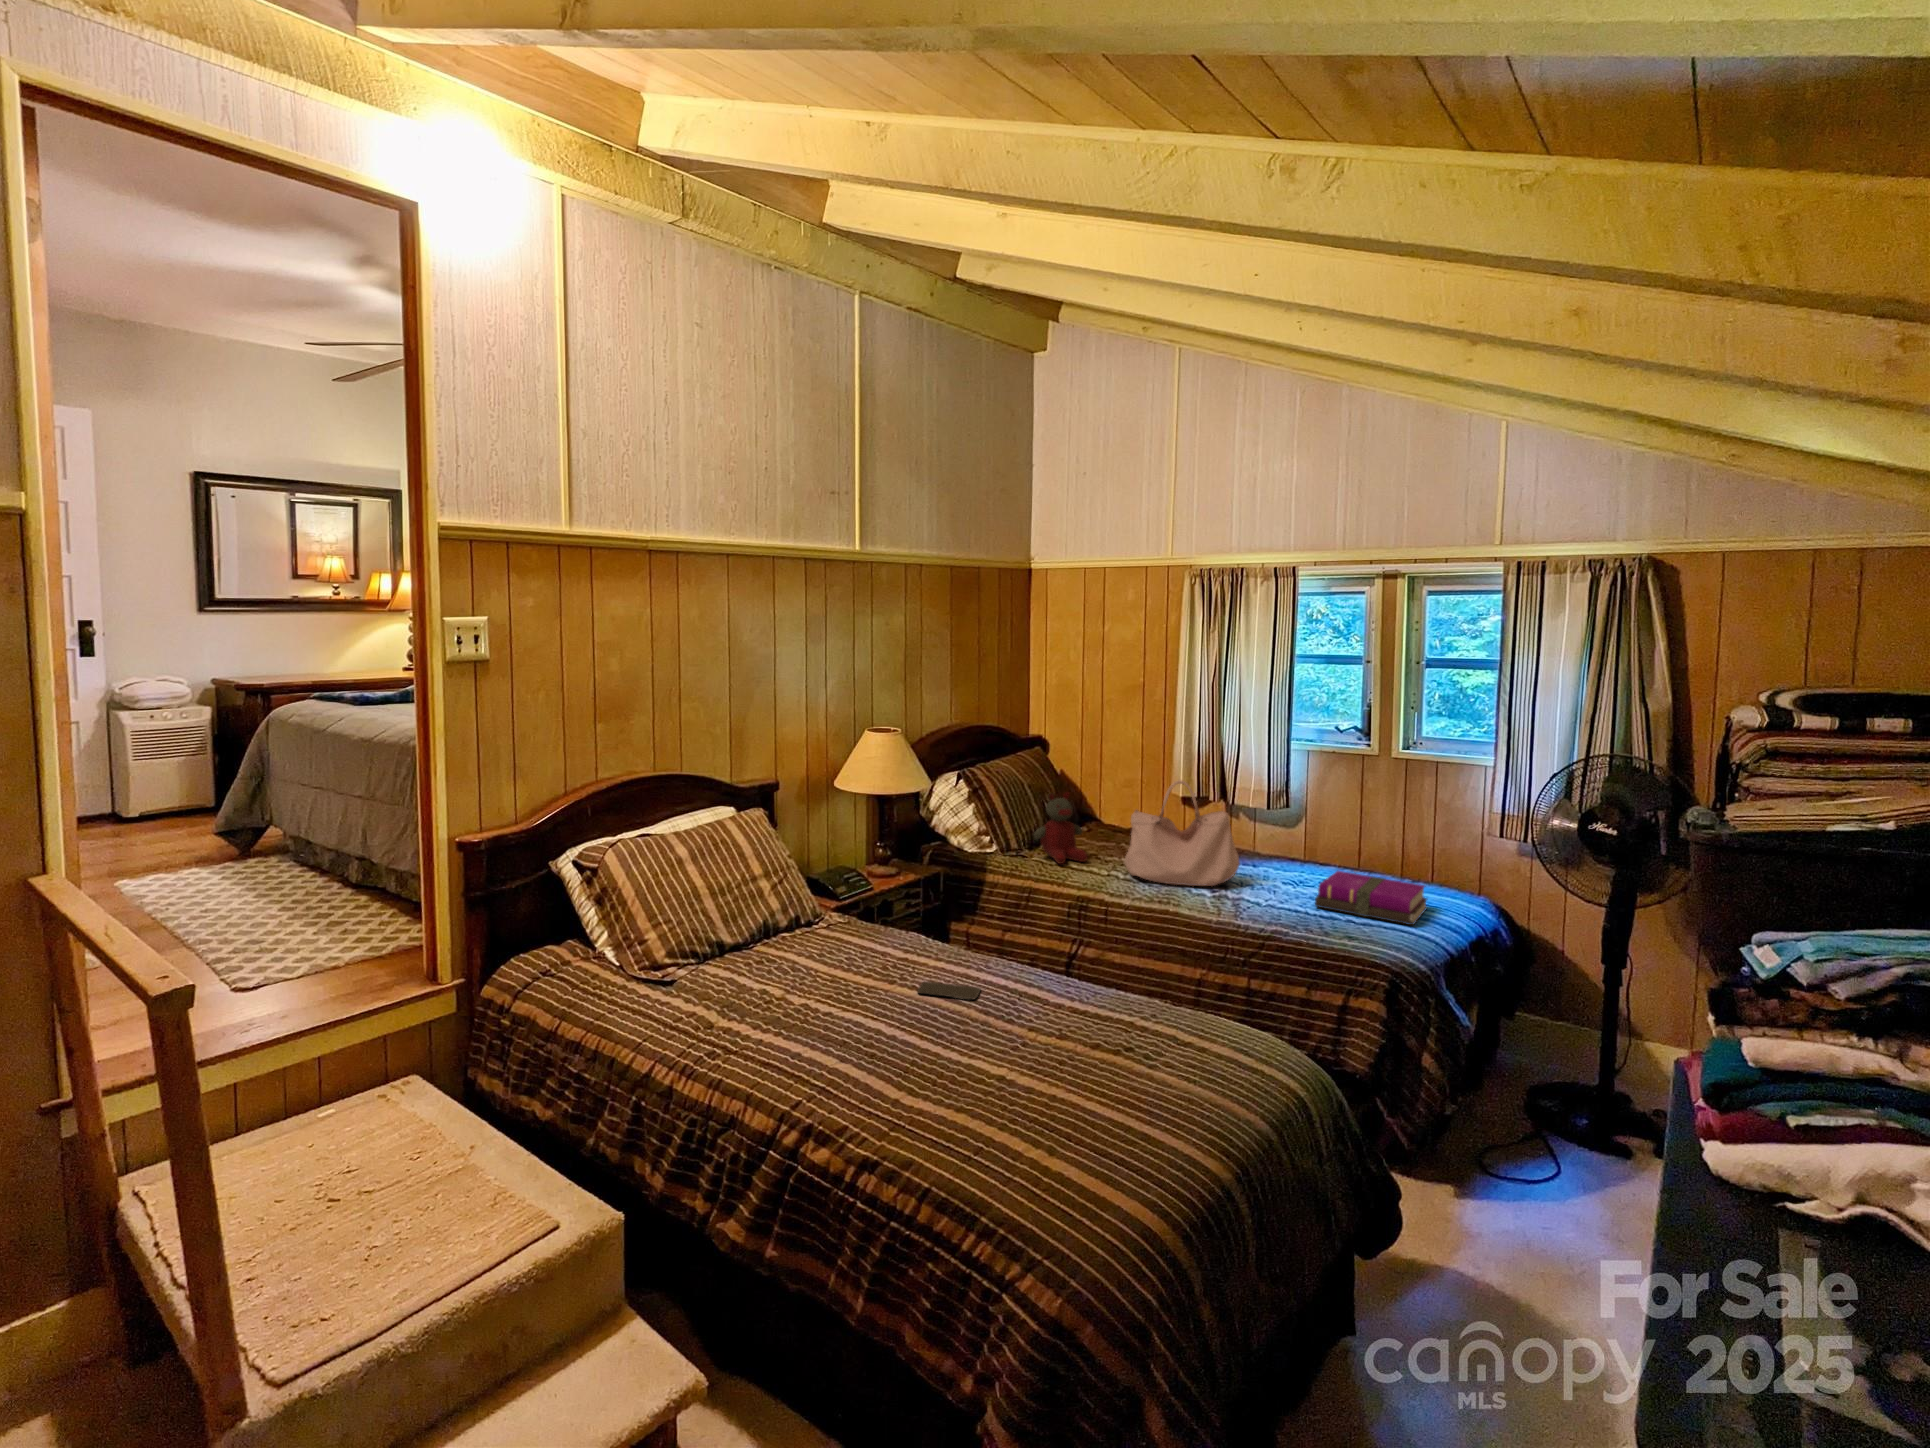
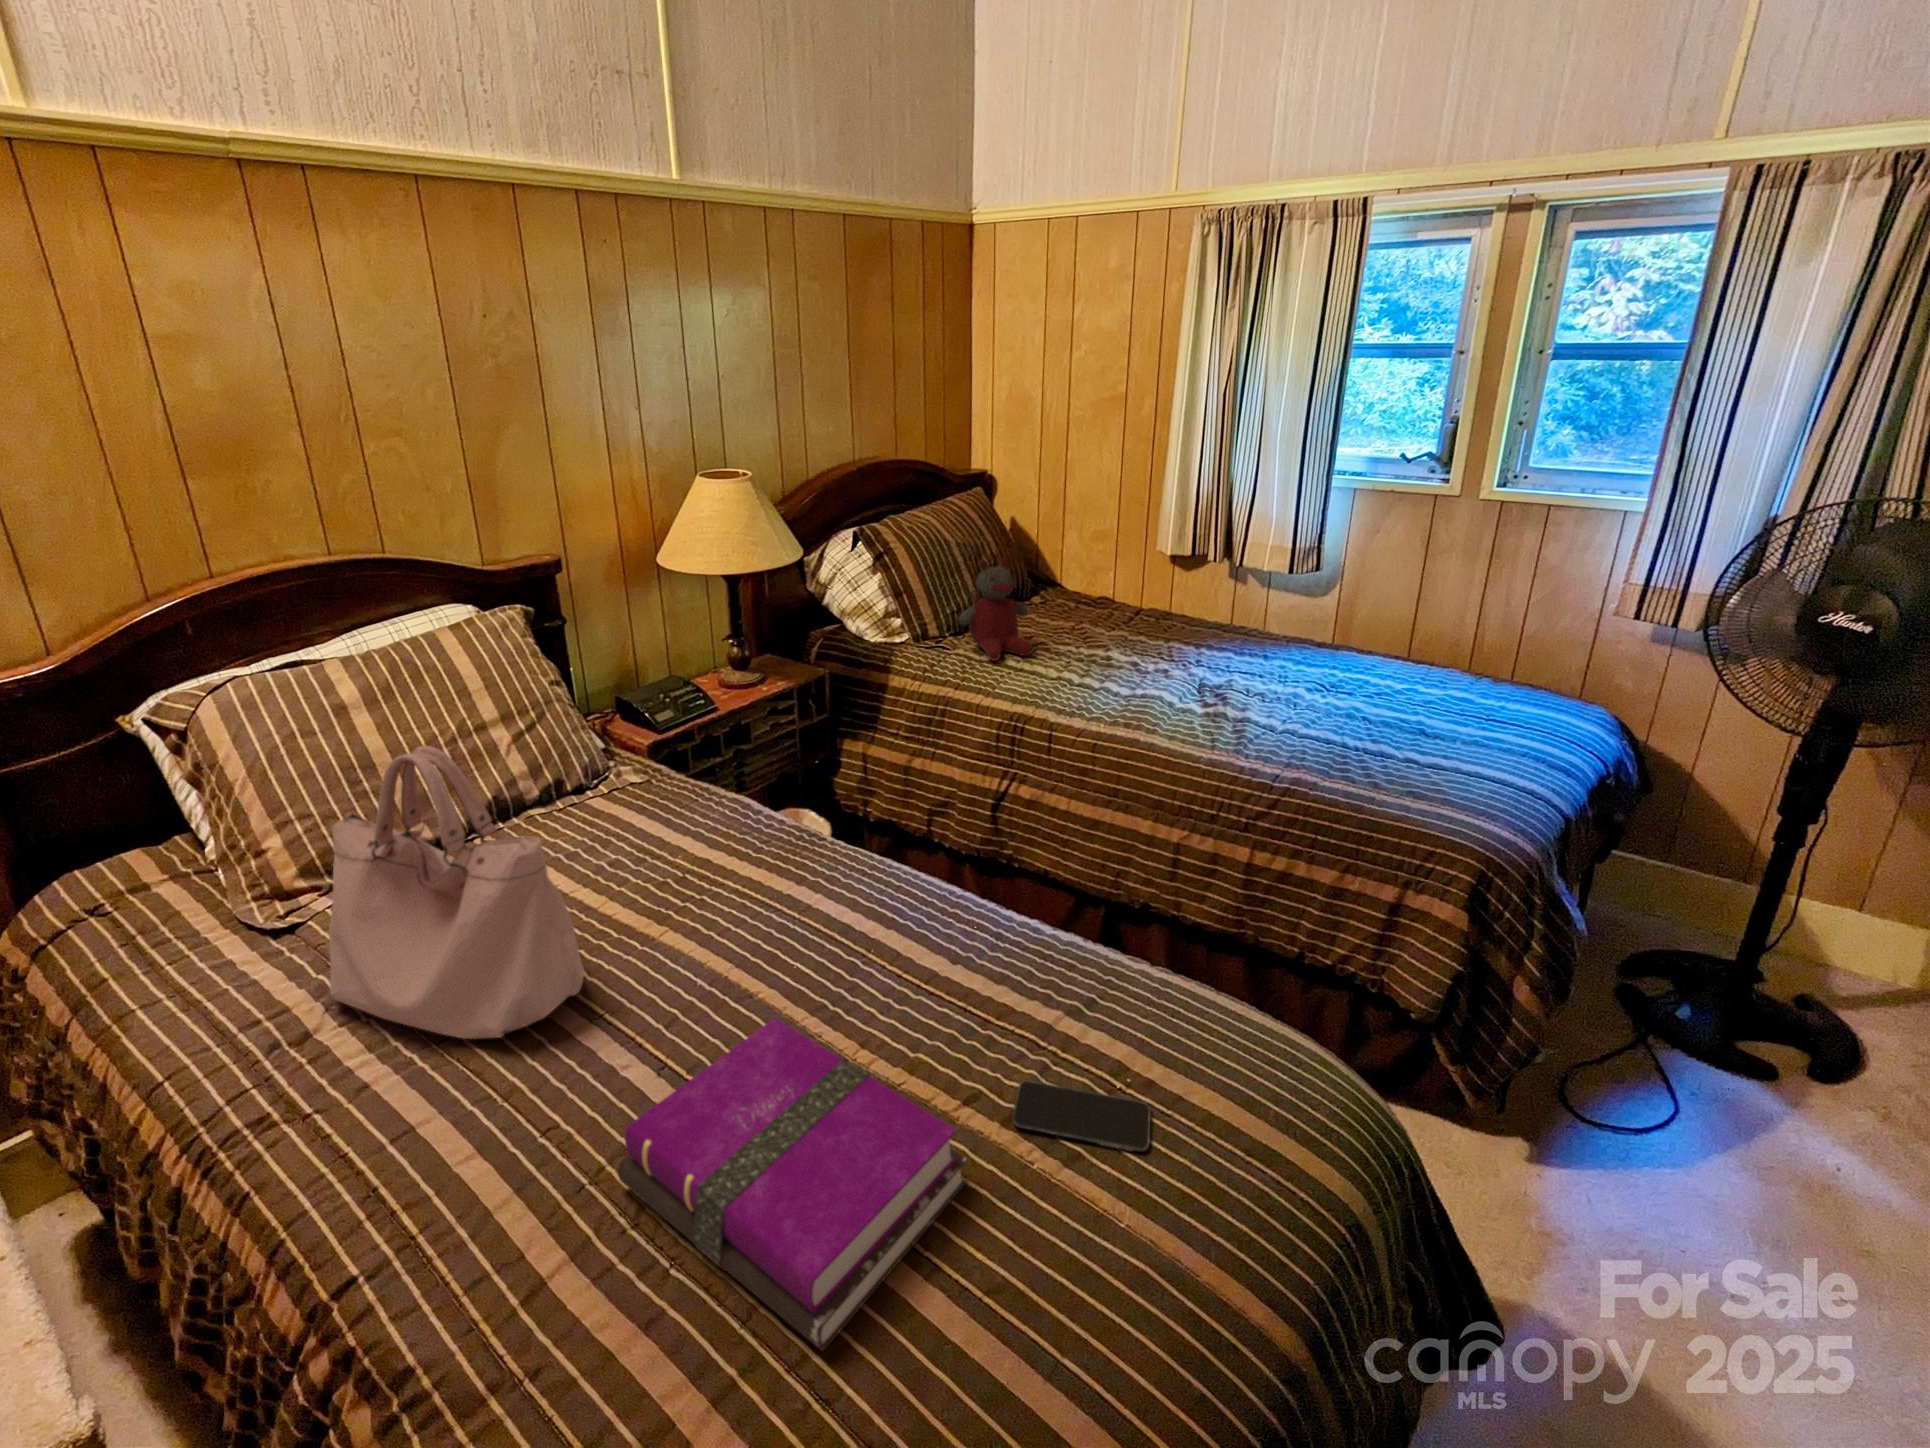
handbag: present [1125,780,1239,886] -> present [329,746,584,1039]
notebook: present [1315,871,1427,925] -> present [618,1018,967,1350]
smartphone: present [918,981,980,1000] -> present [1012,1080,1151,1152]

